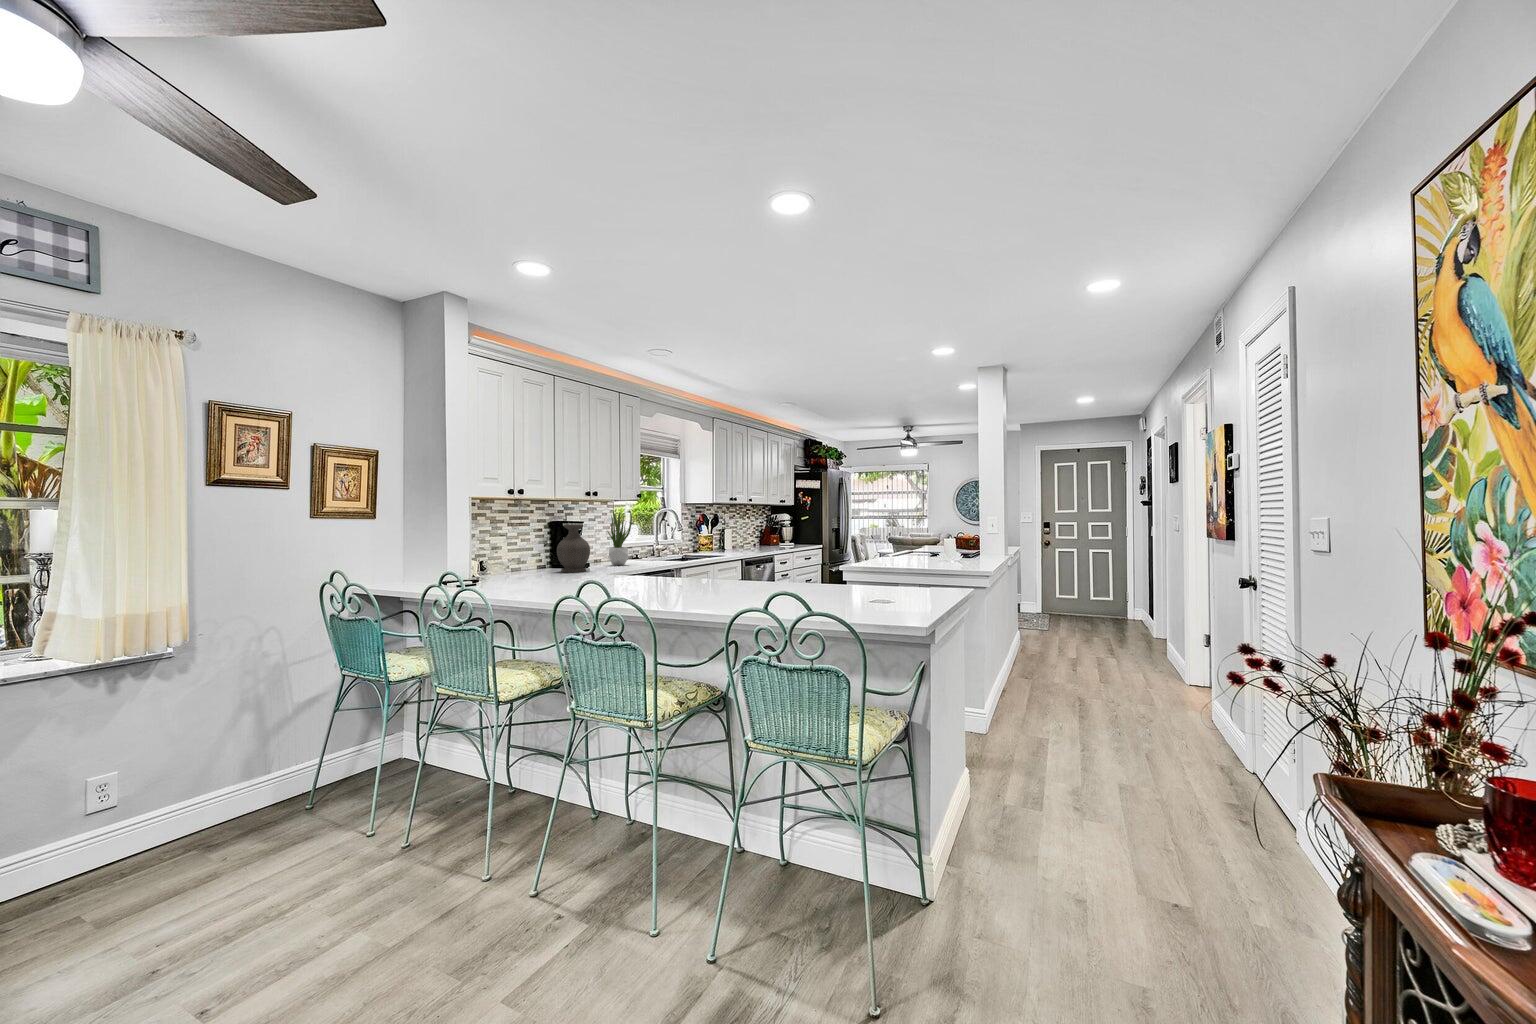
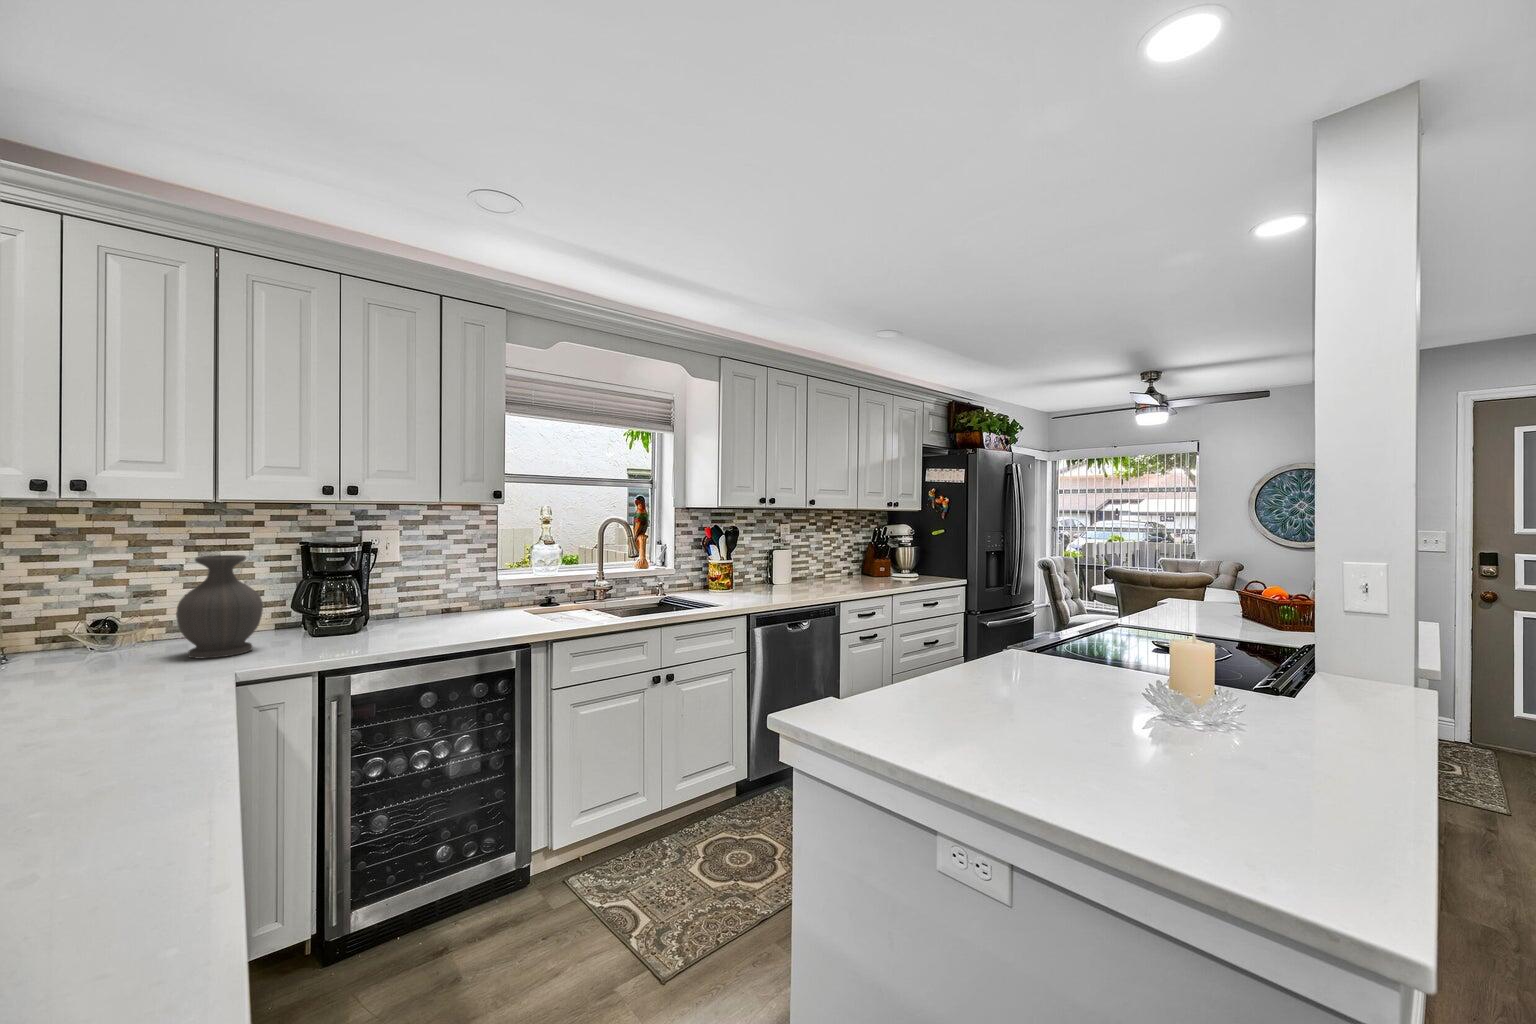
potted plant: present [607,511,632,565] -> none [380,524,438,631]

